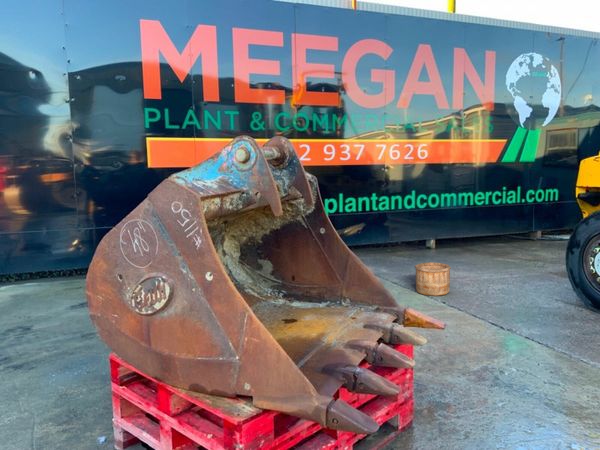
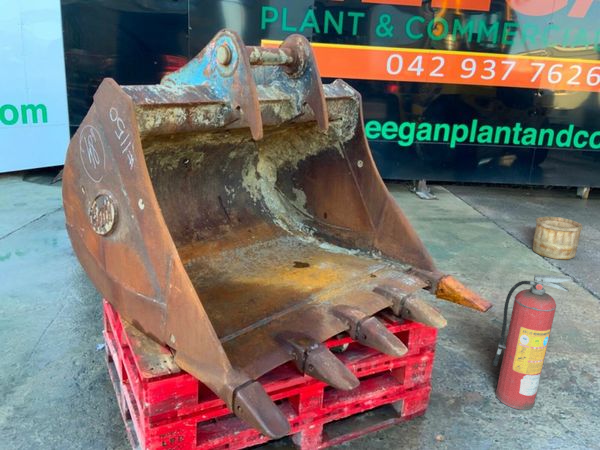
fire extinguisher: none [446,292,491,405] -> present [492,275,572,410]

